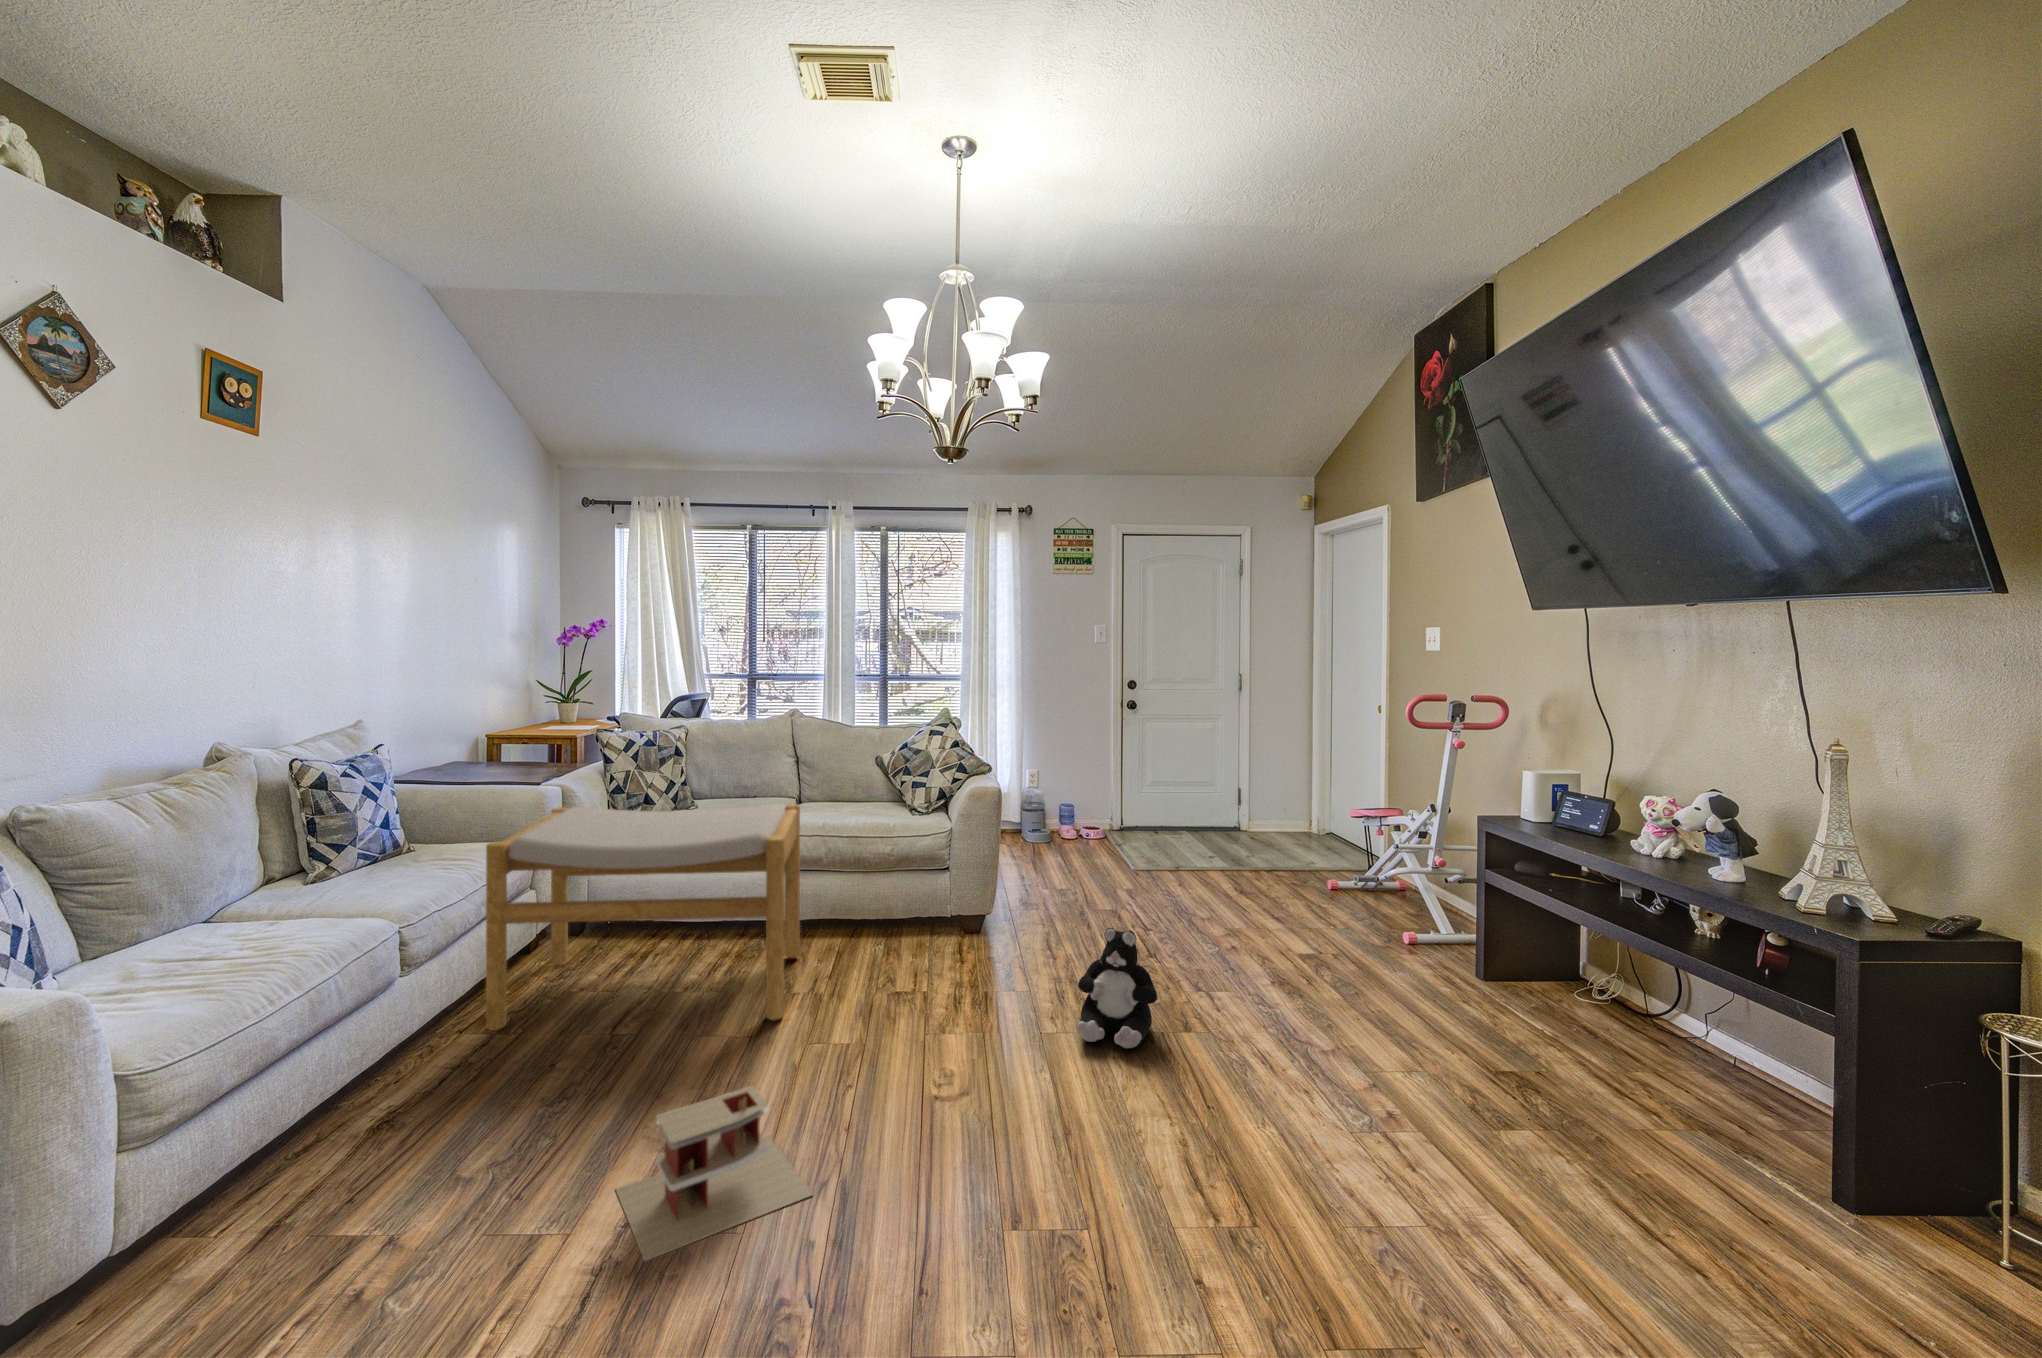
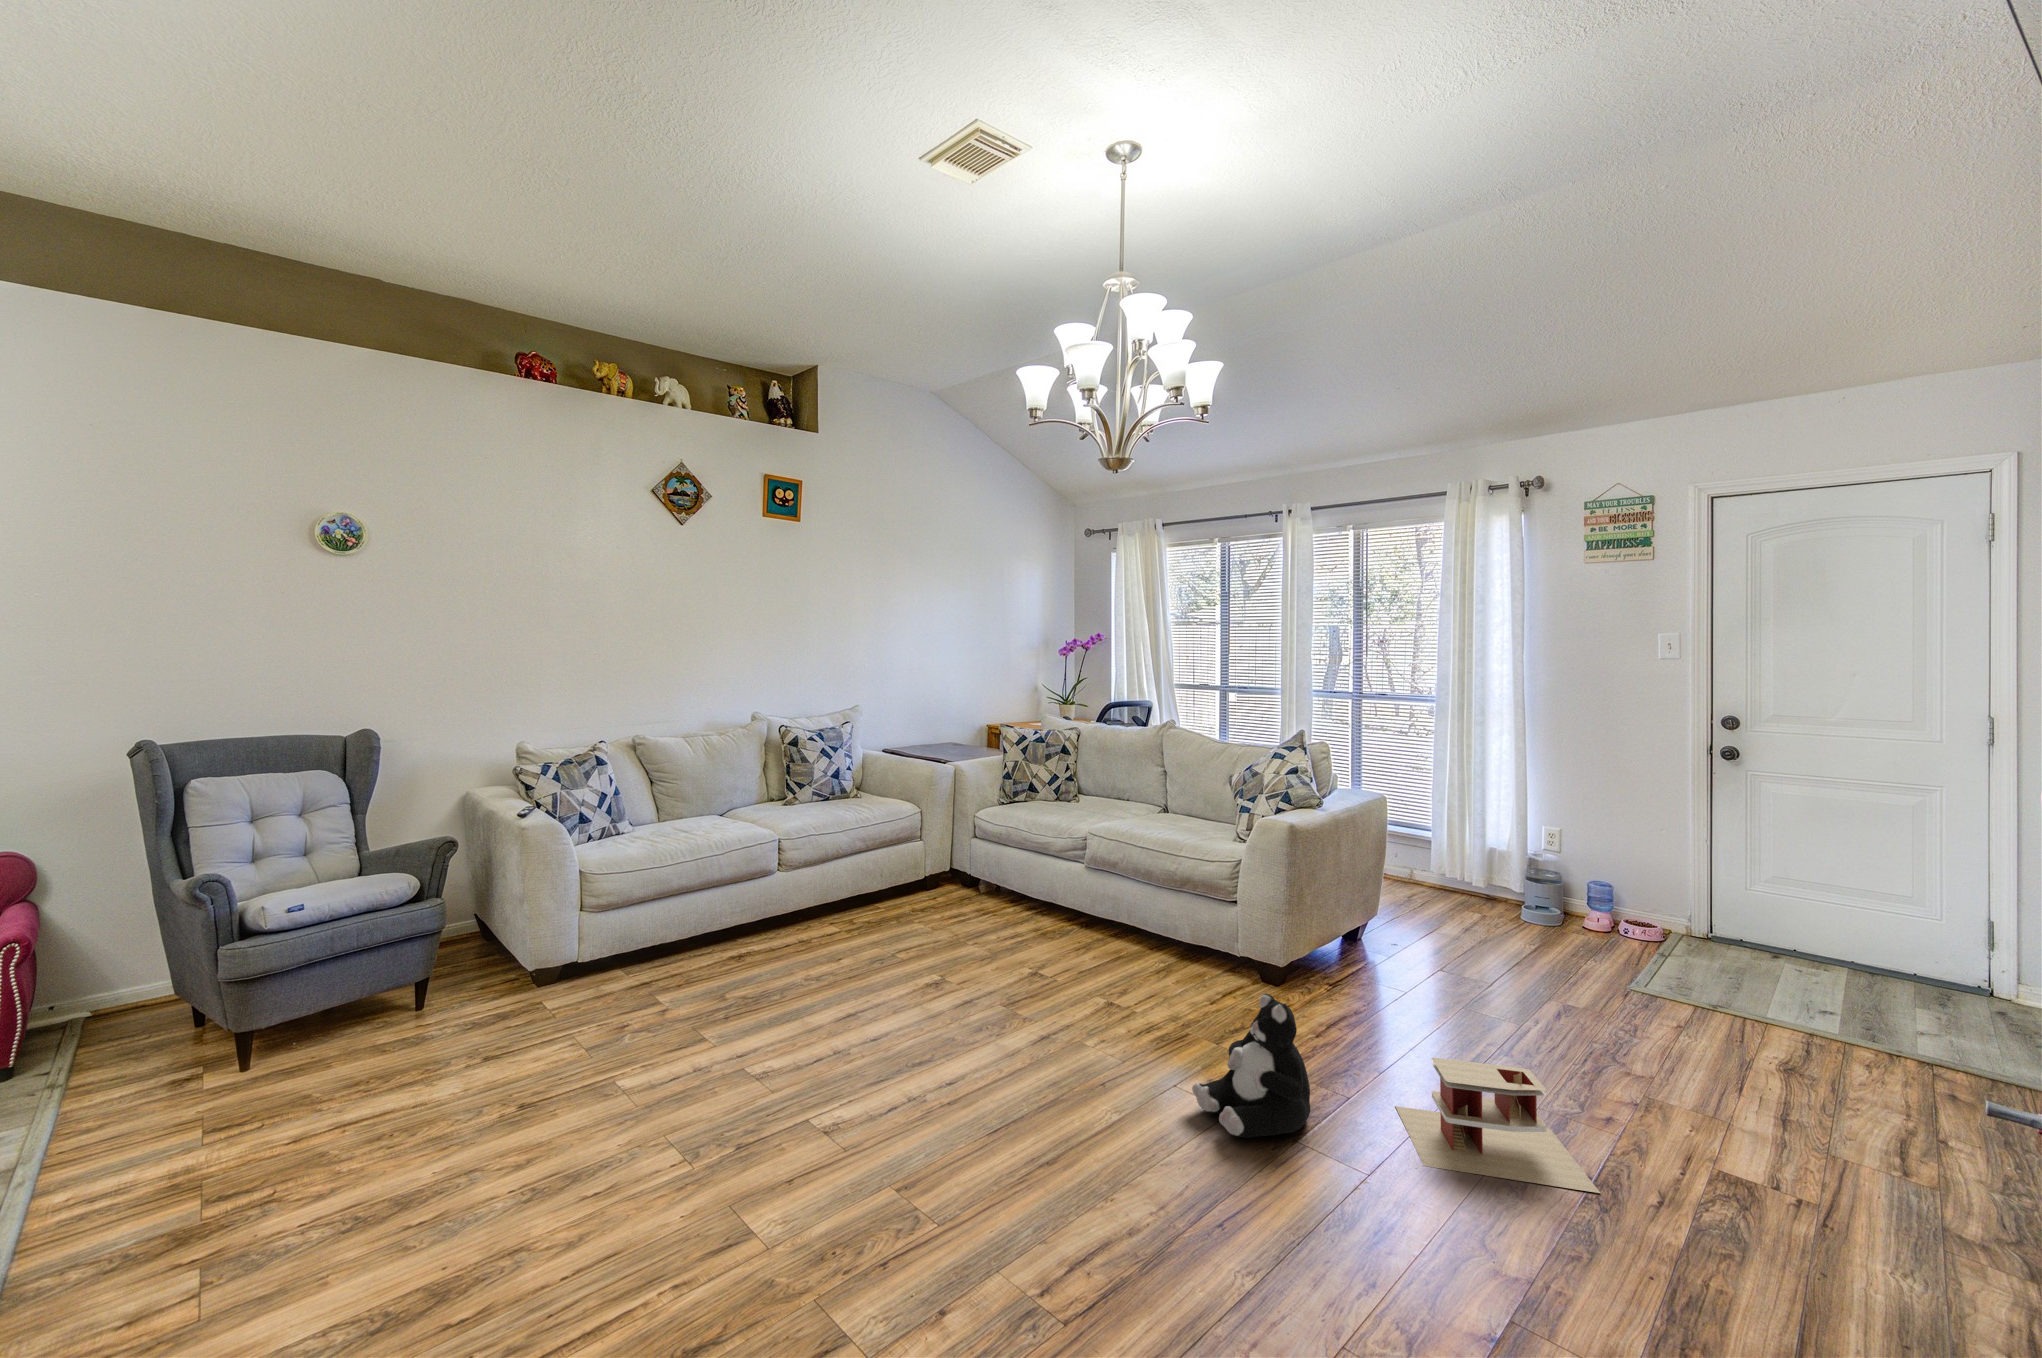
footstool: present [486,804,800,1031] -> none [843,778,1084,981]
toy house: present [616,1086,813,1261] -> present [1395,1057,1600,1193]

